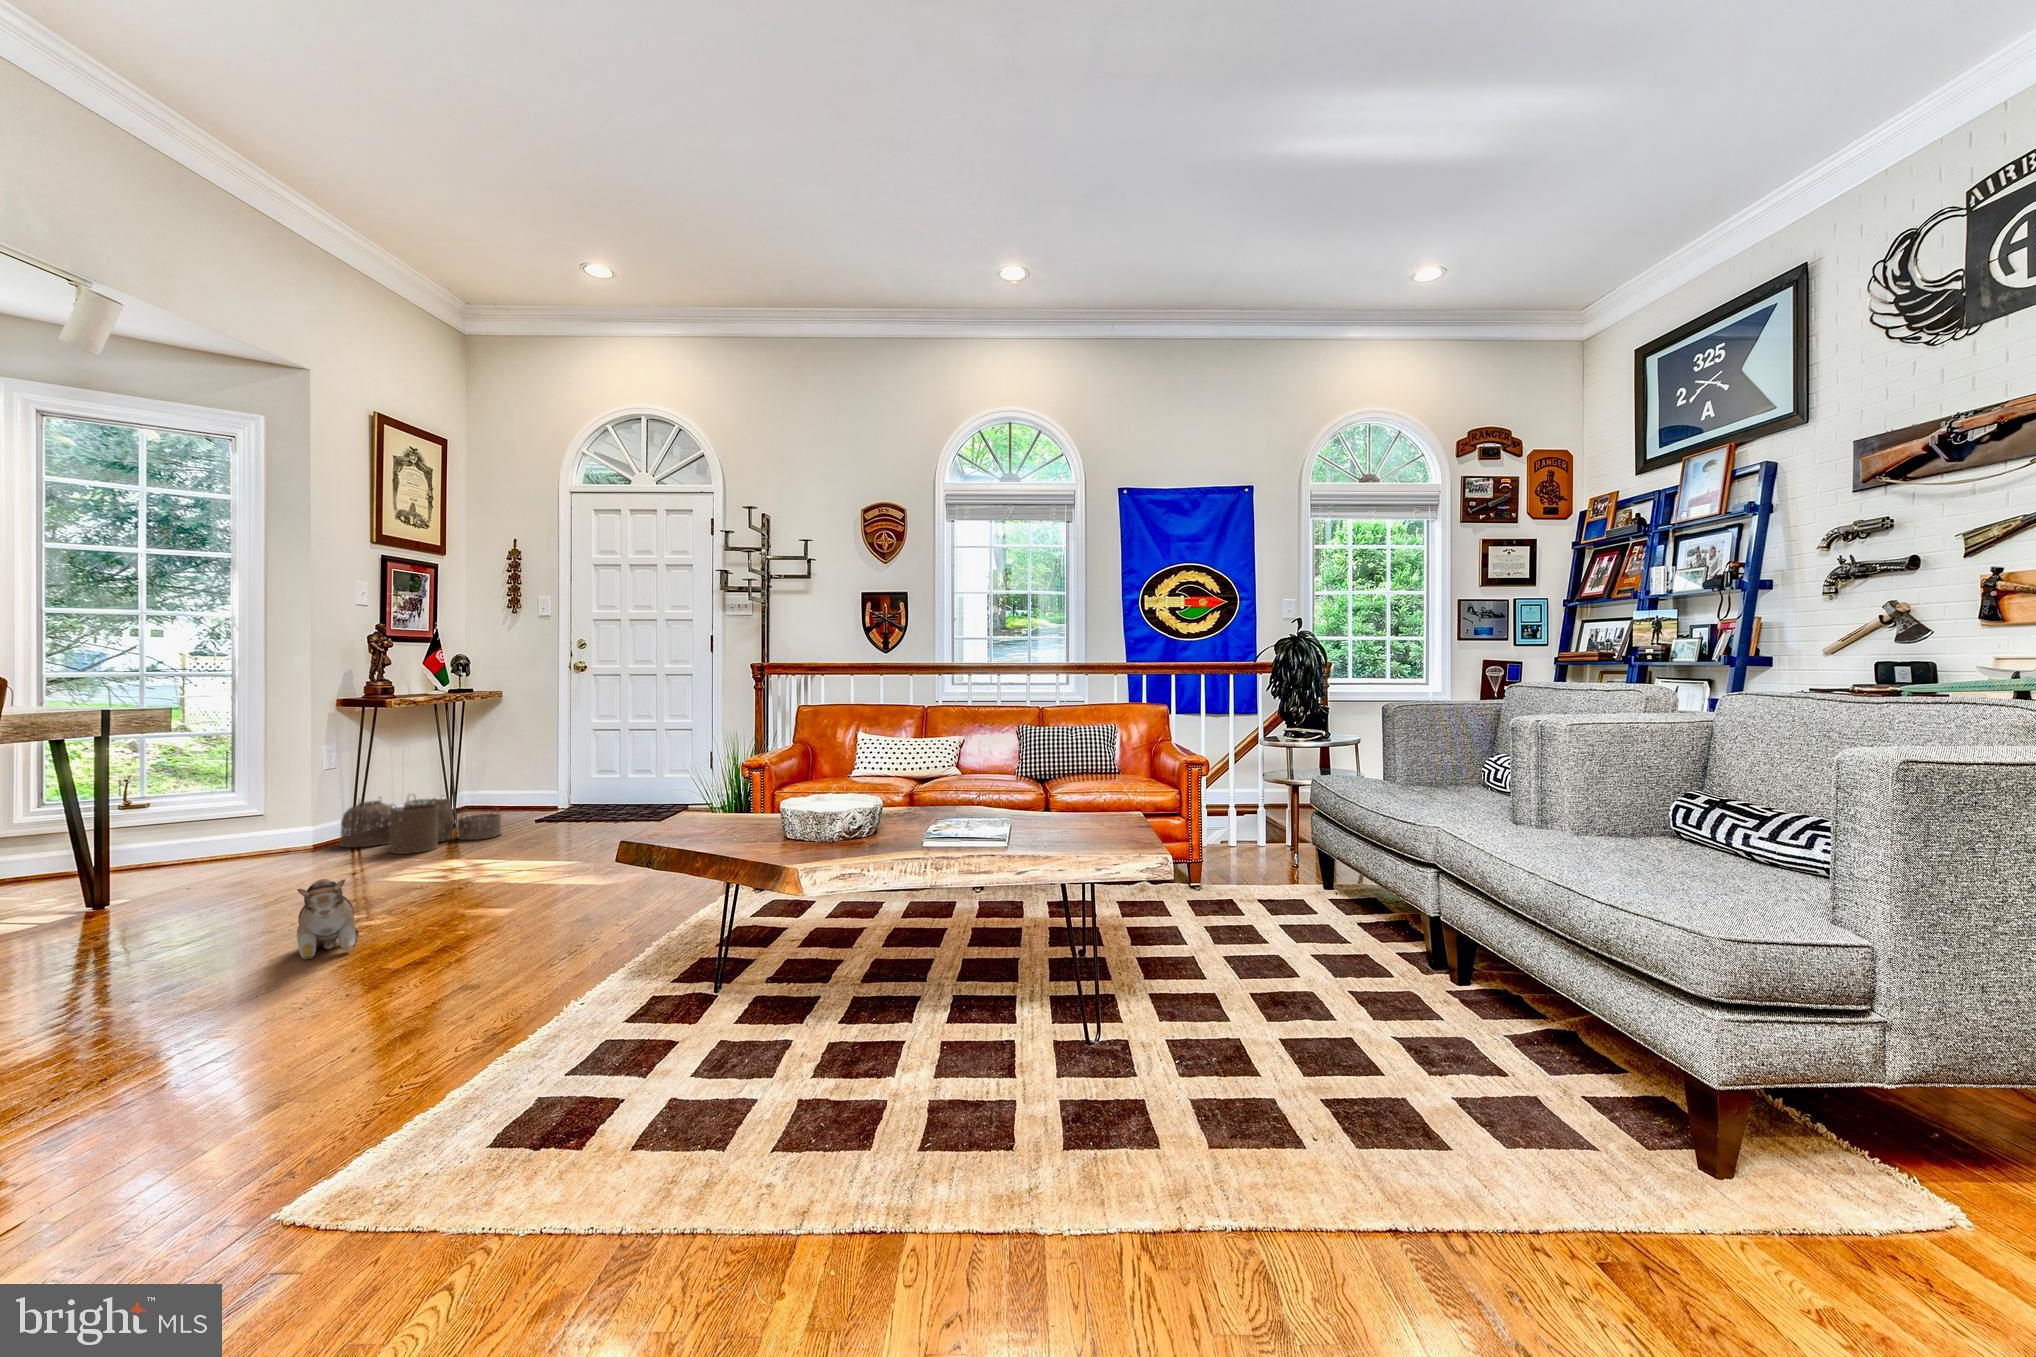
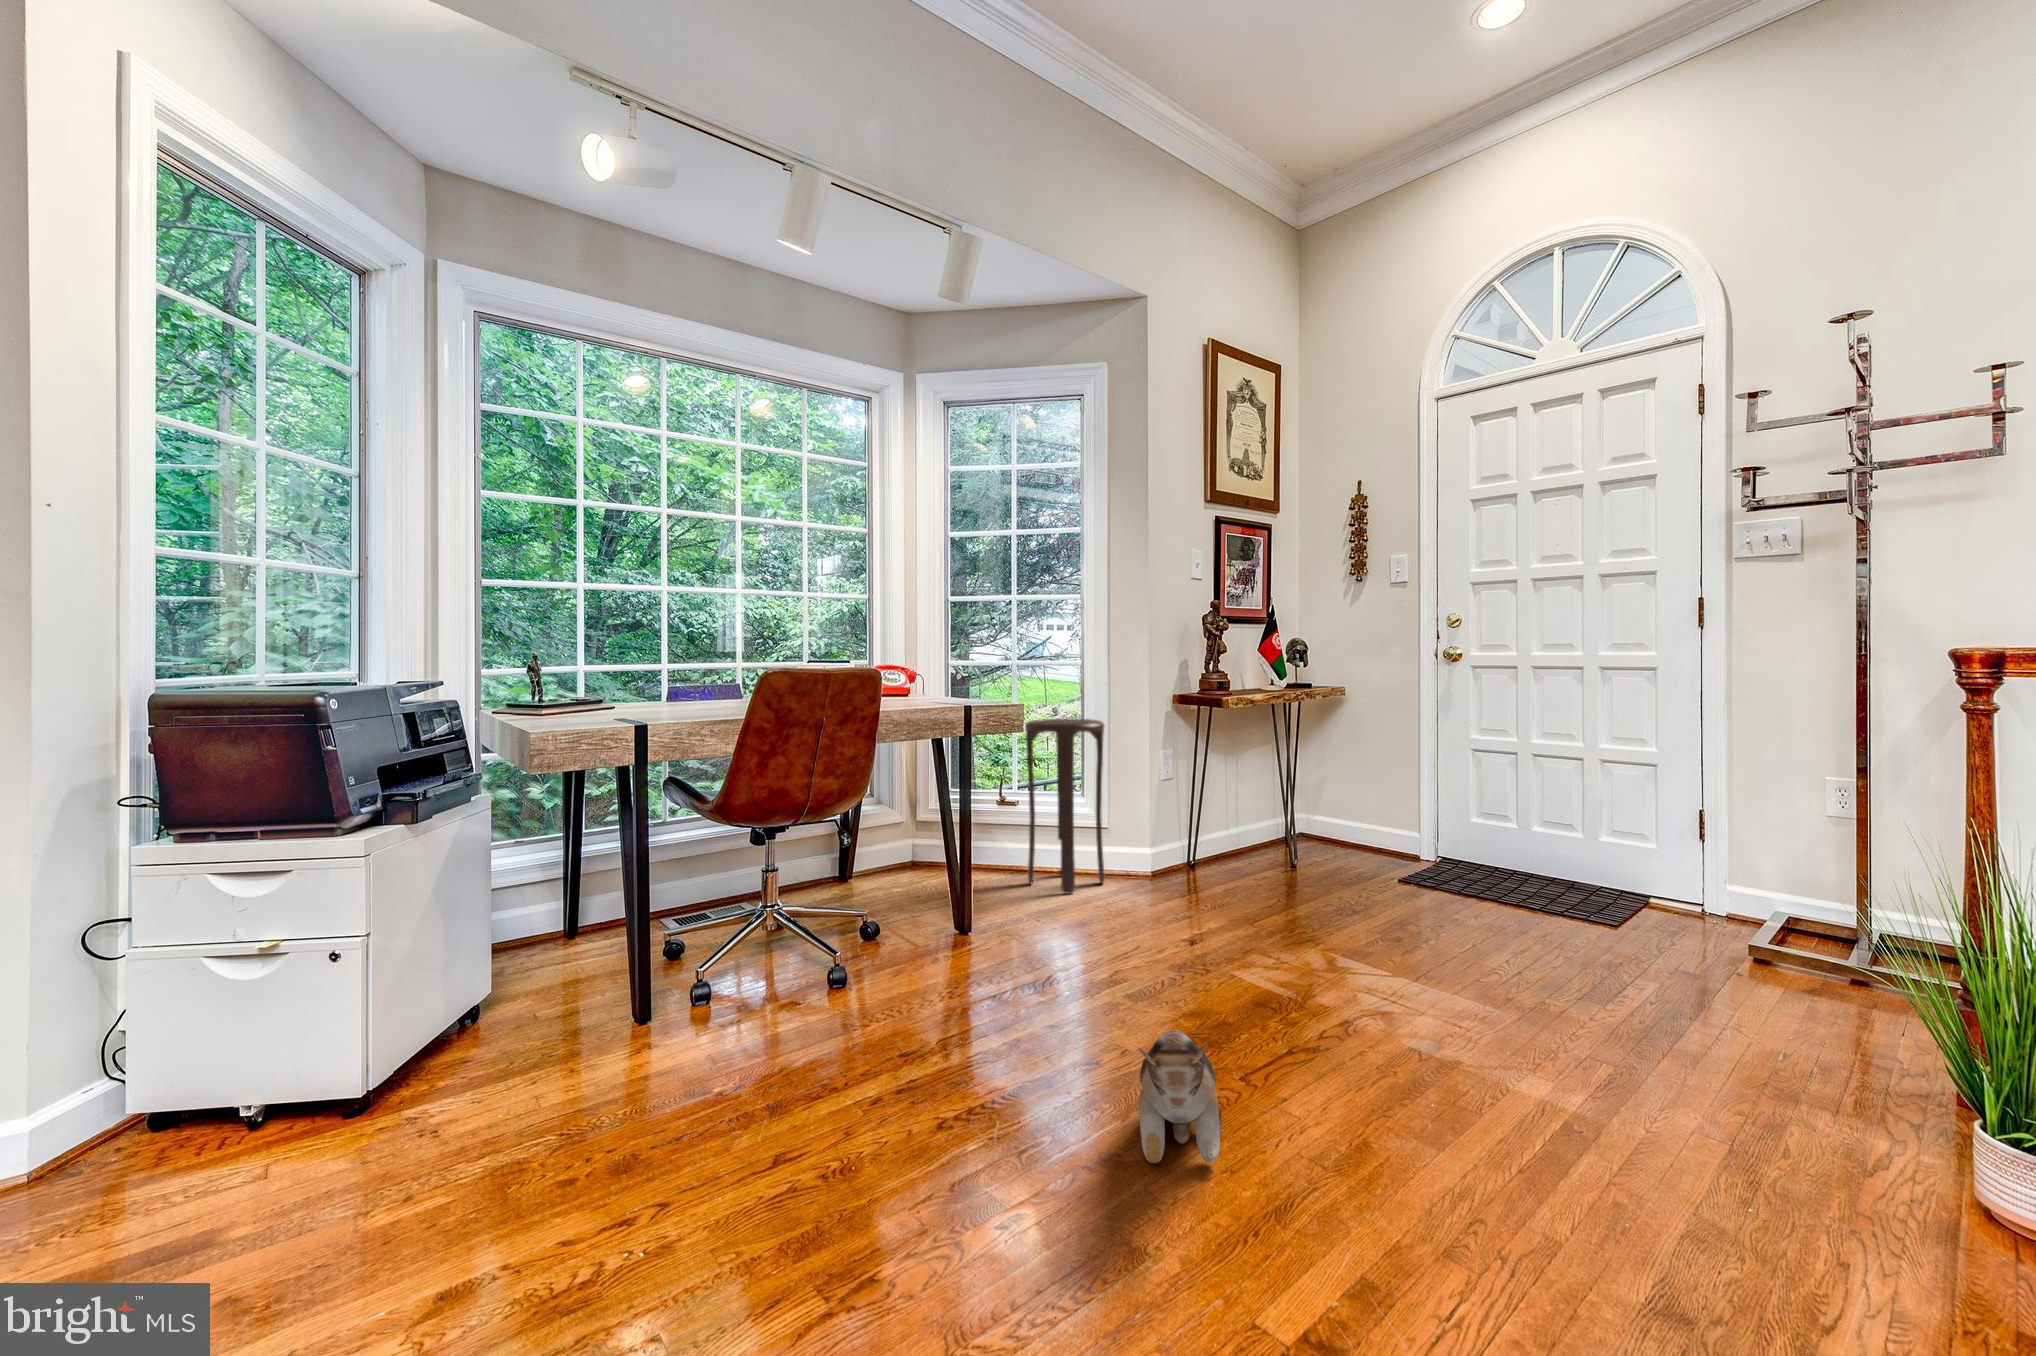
stool: none [165,722,262,872] -> present [1025,719,1105,893]
woven basket: present [340,795,501,854] -> none [1176,819,1361,909]

